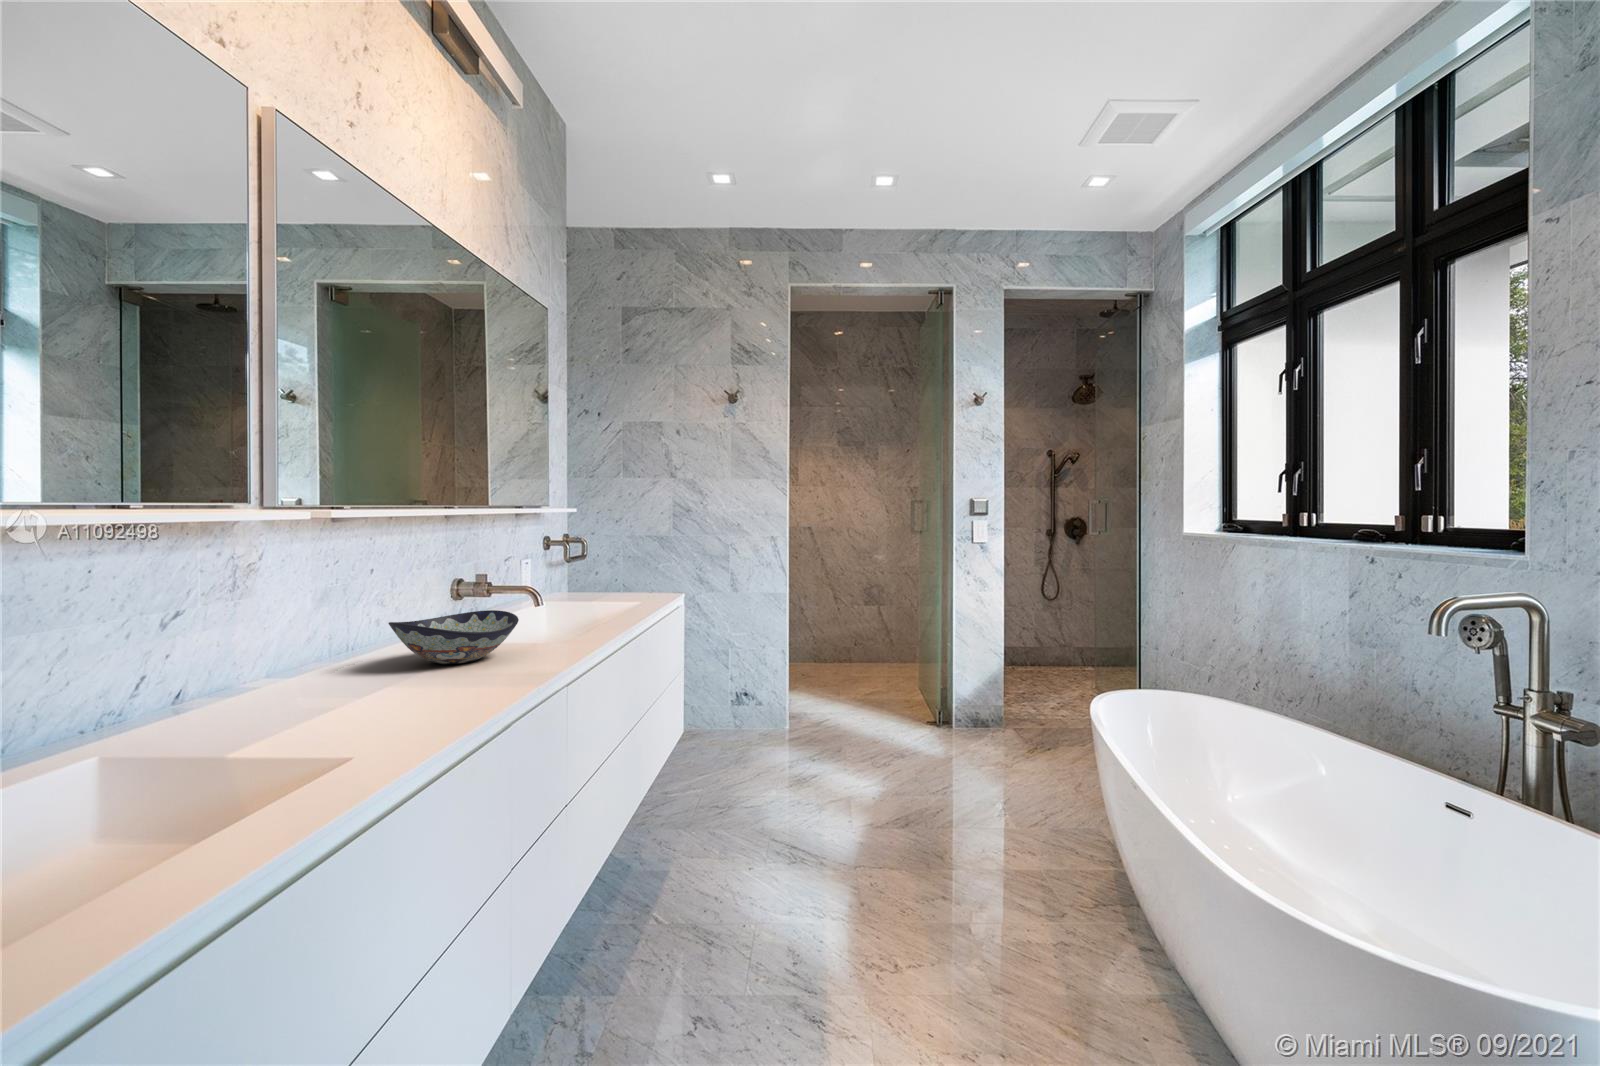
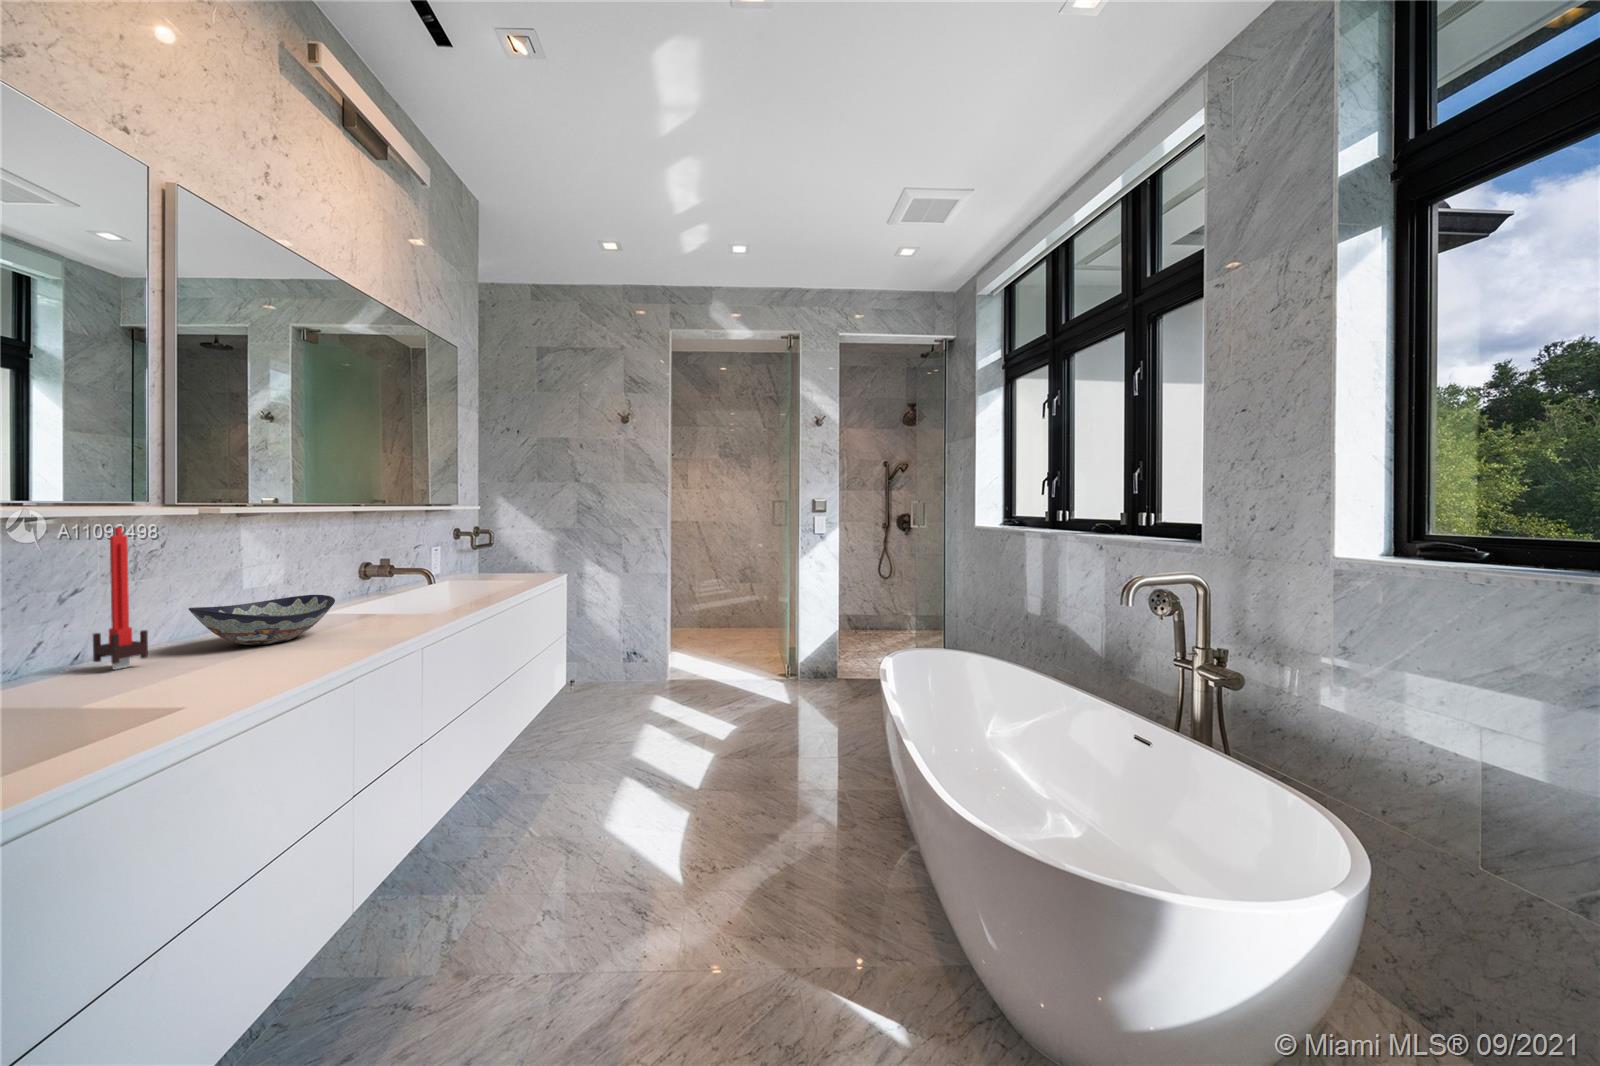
candle: none [322,536,368,686] -> present [93,527,148,669]

